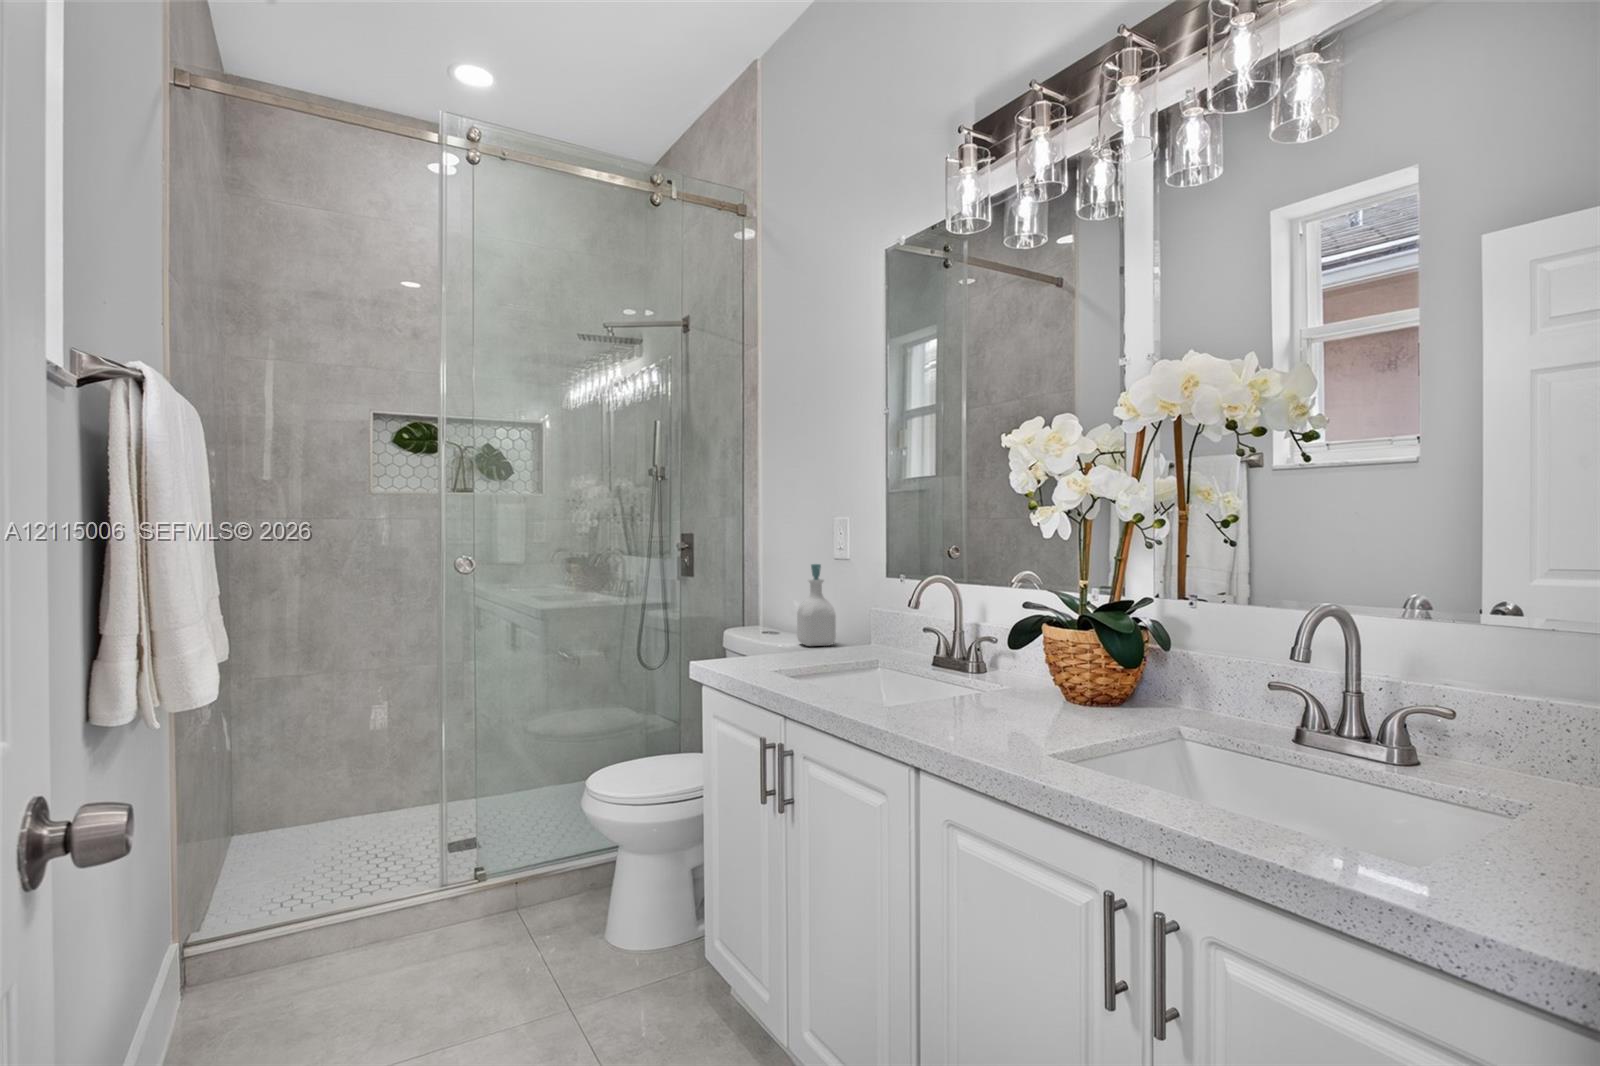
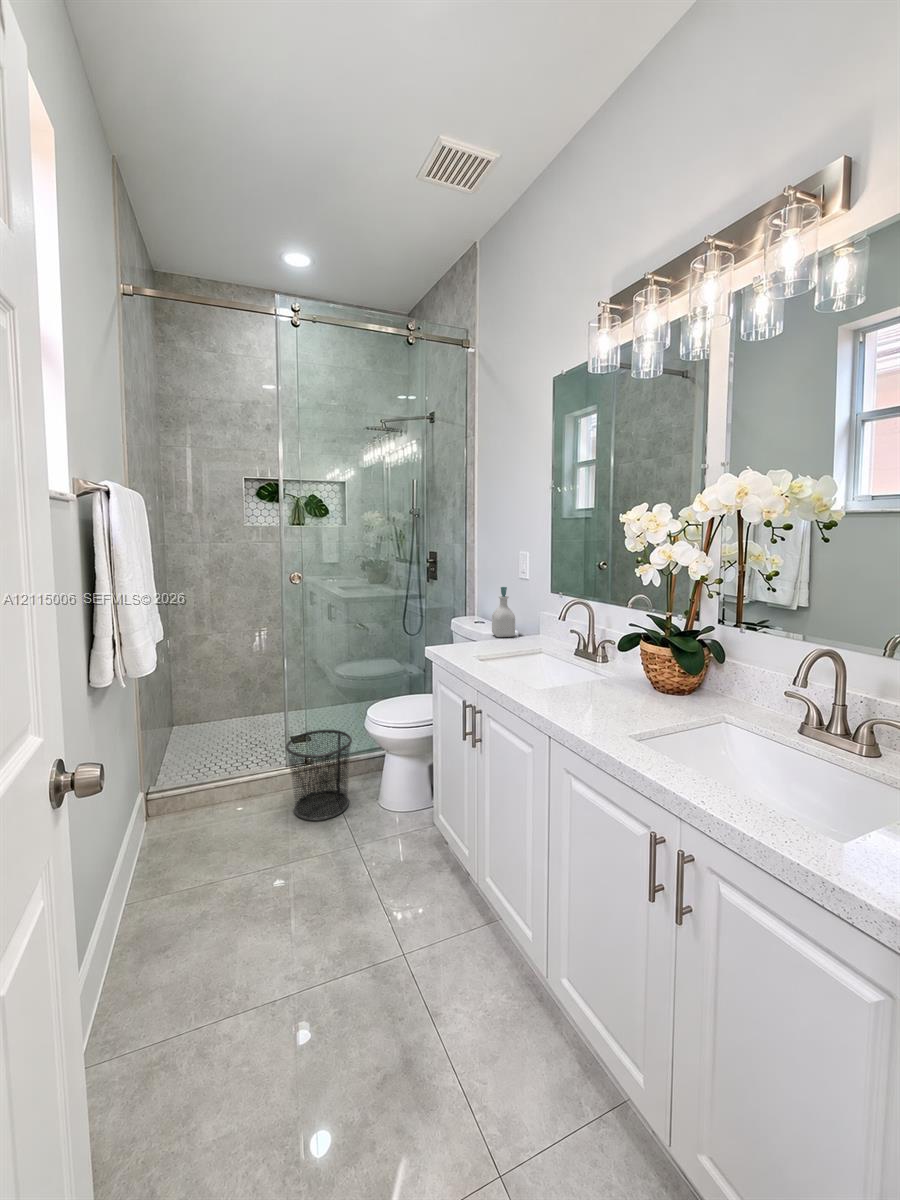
waste bin: none [434,821,556,987] -> present [286,730,352,821]

